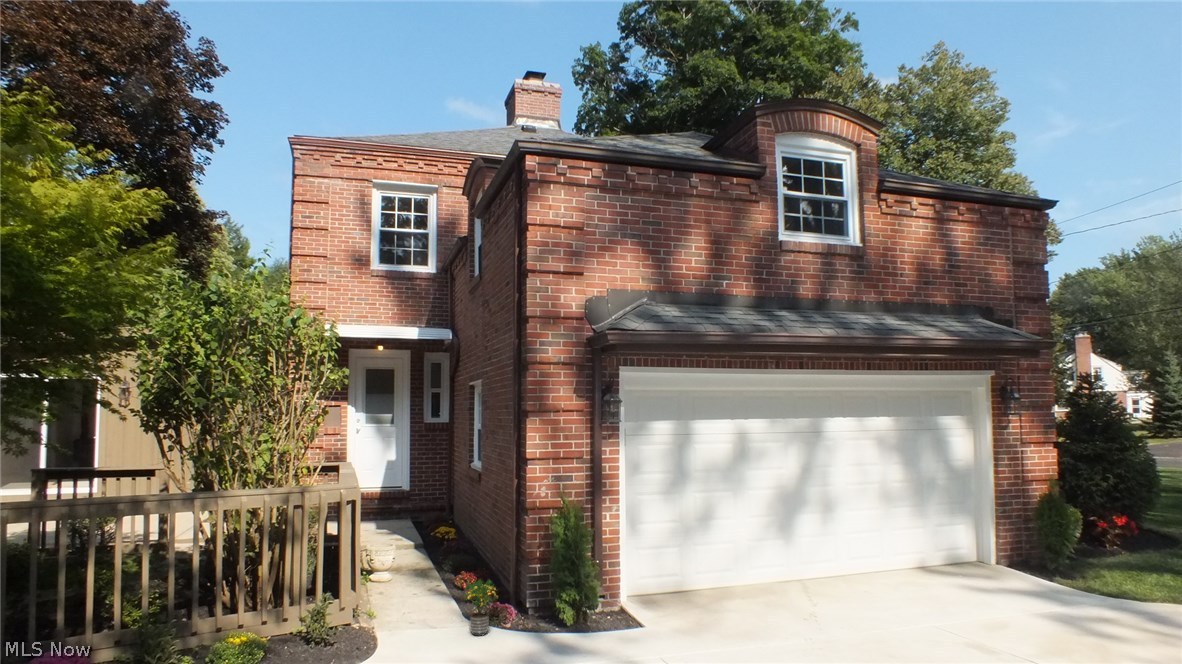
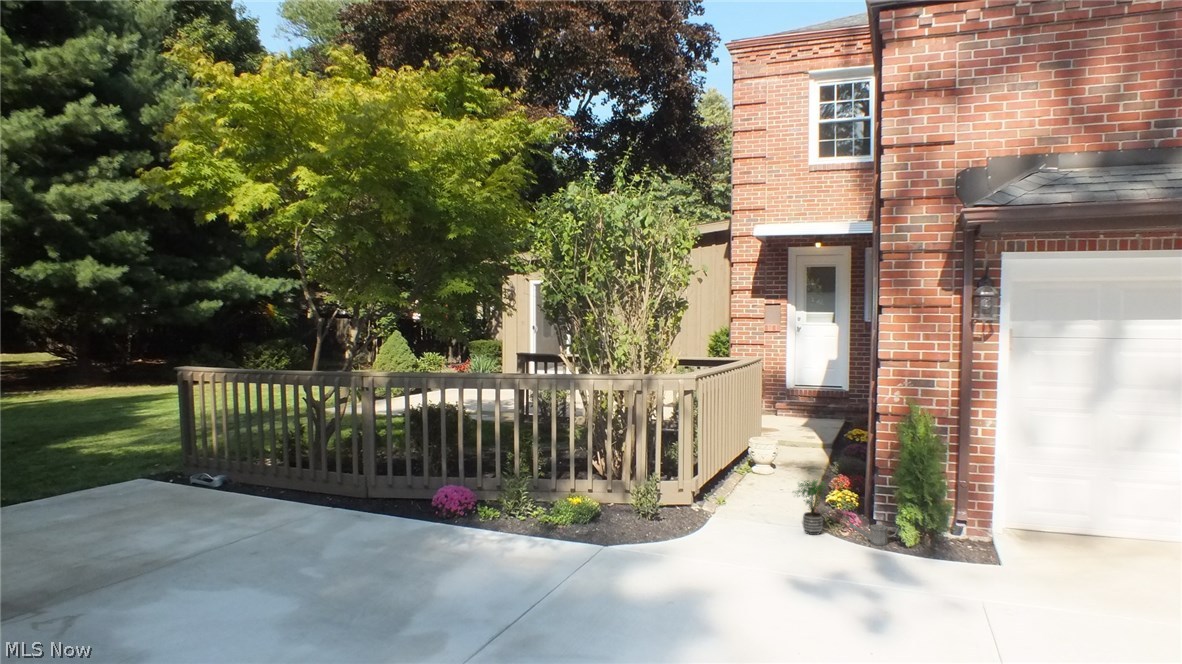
watering can: none [517,613,556,633] -> present [850,523,897,545]

